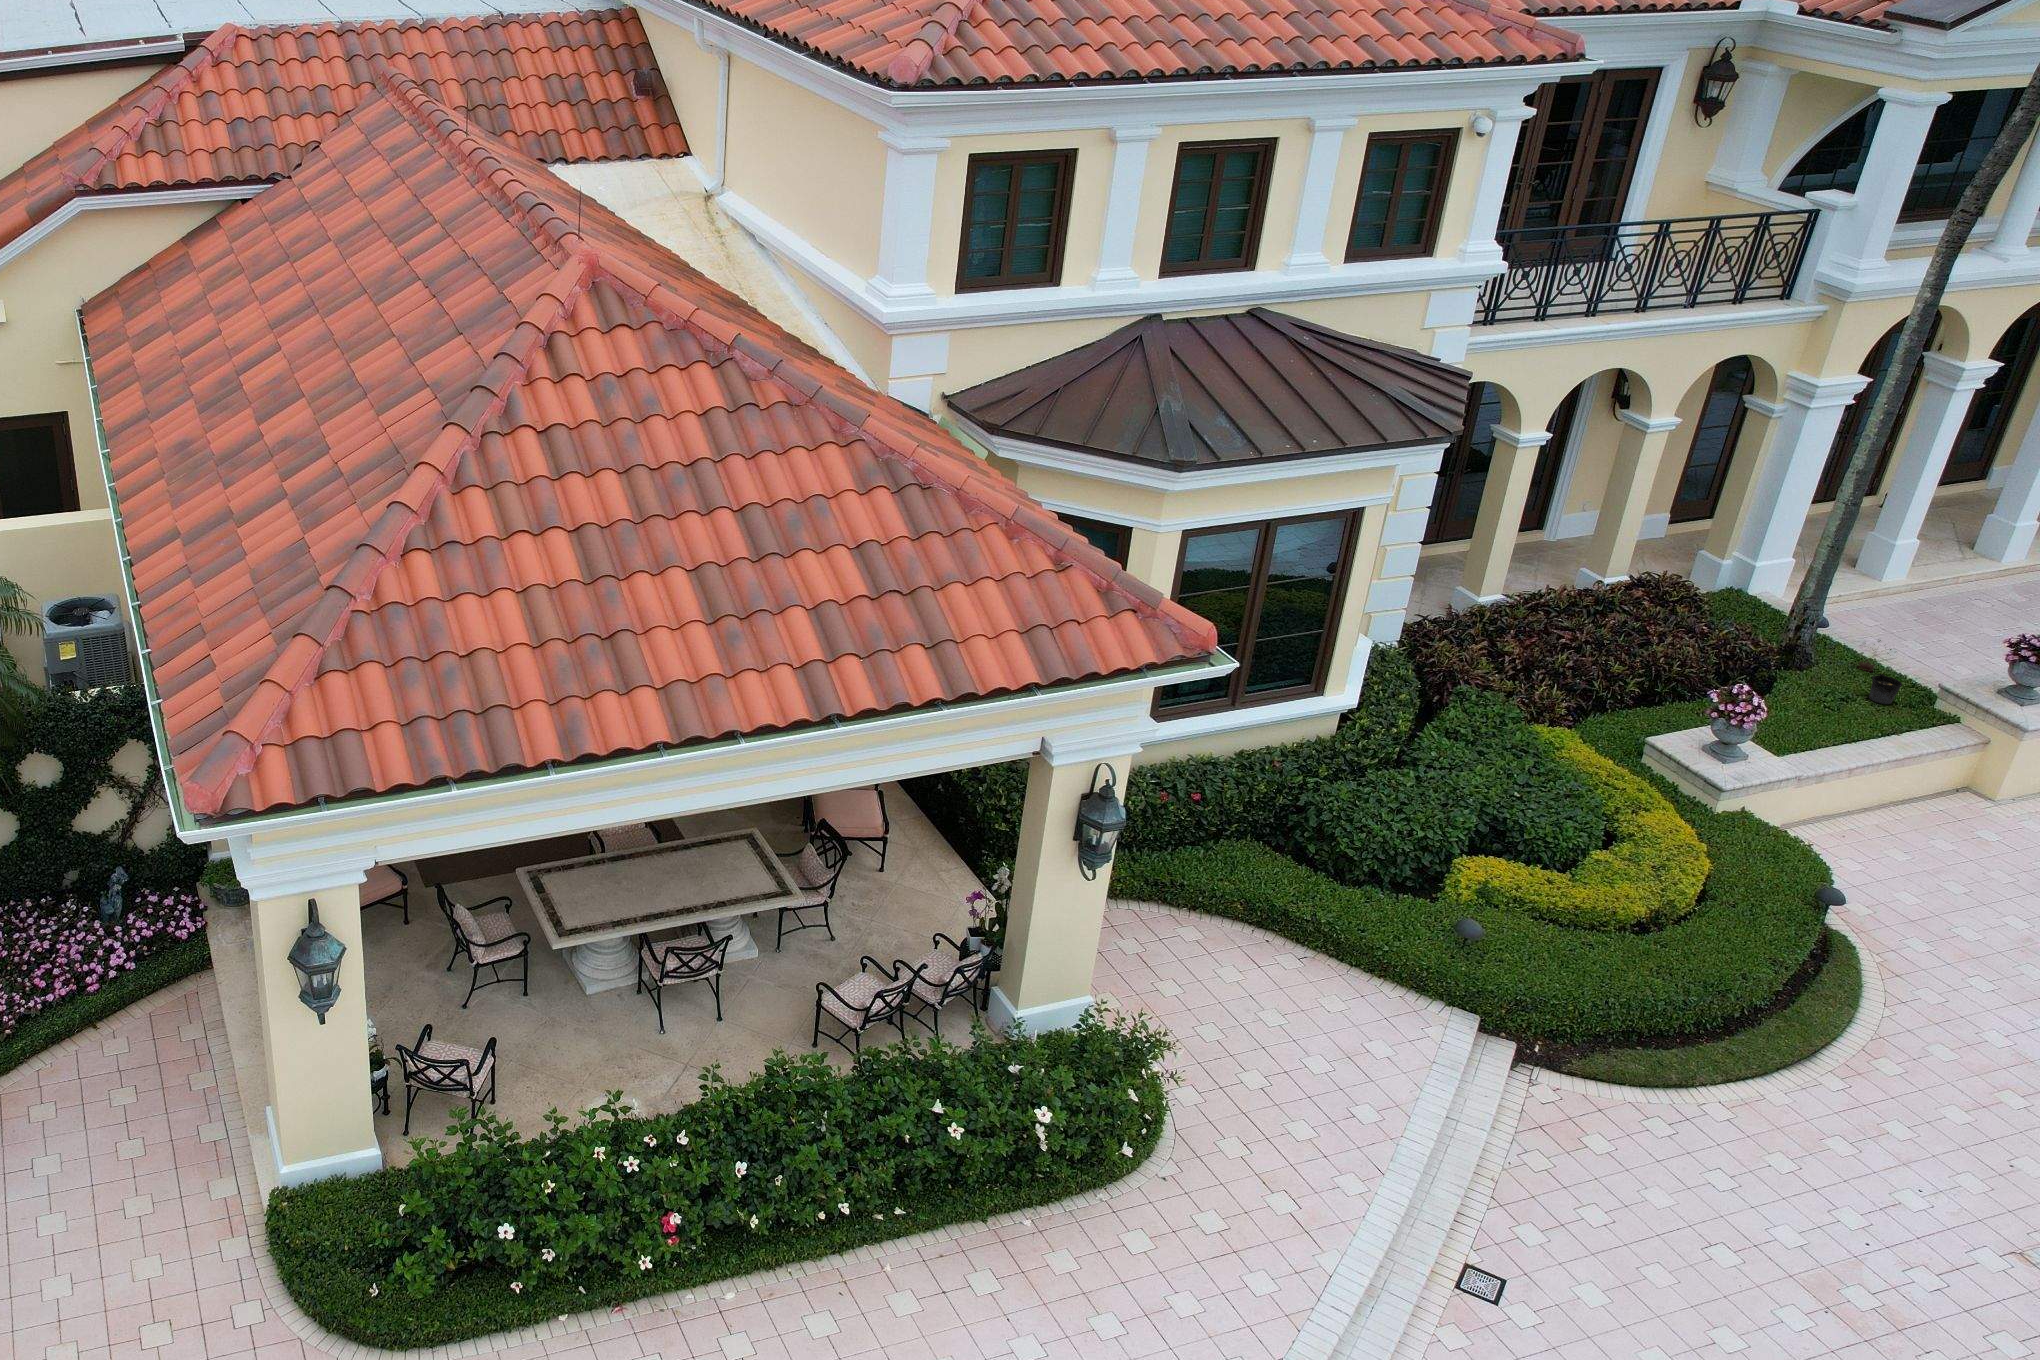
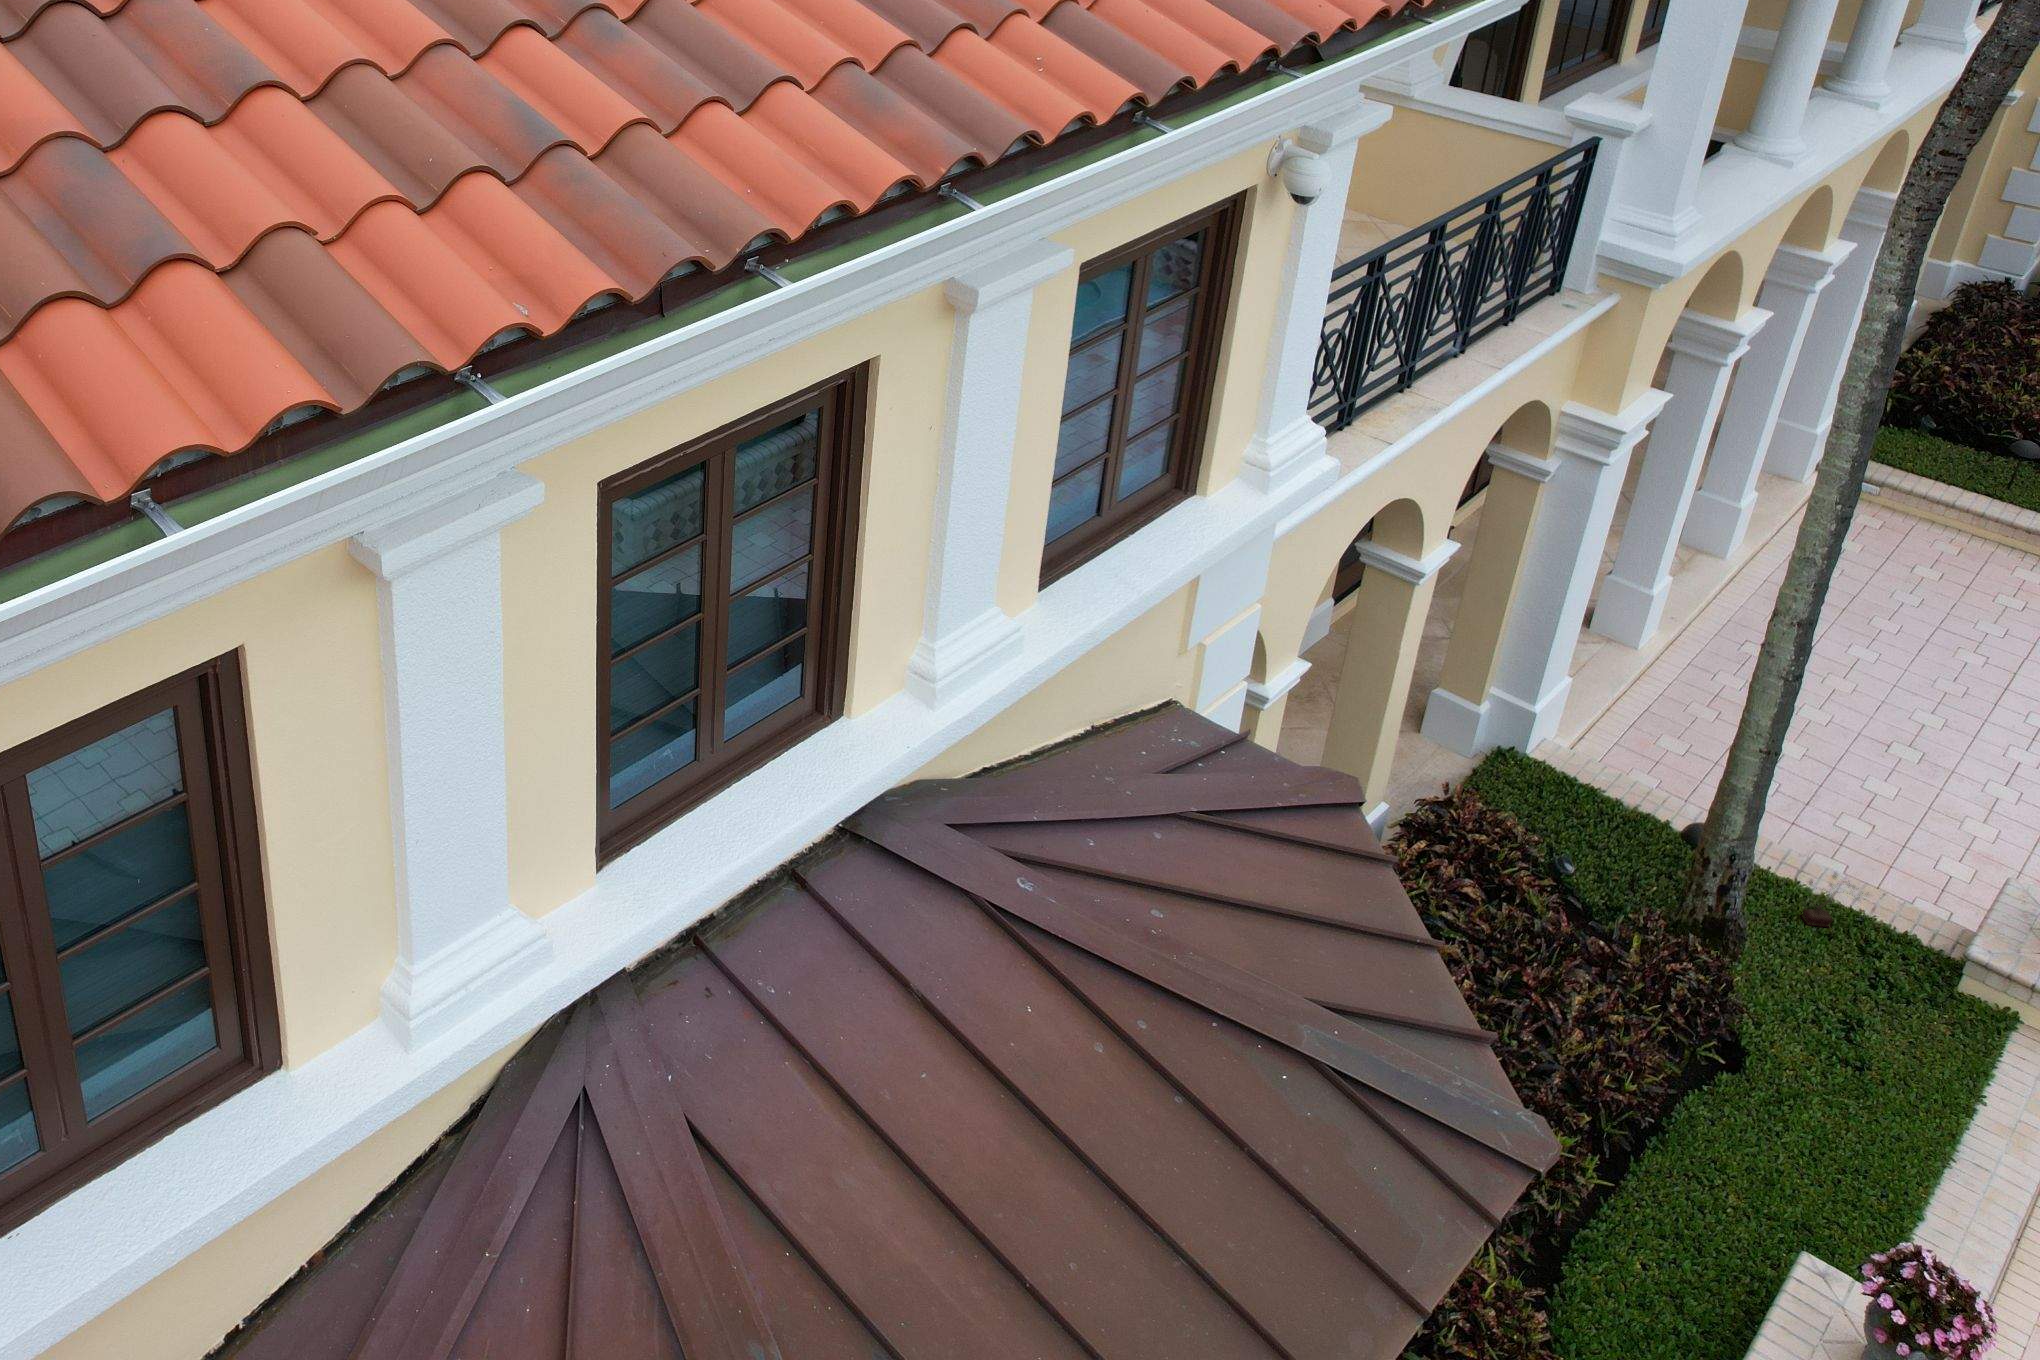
bucket: present [1869,674,1902,704] -> none [1887,970,1947,1031]

